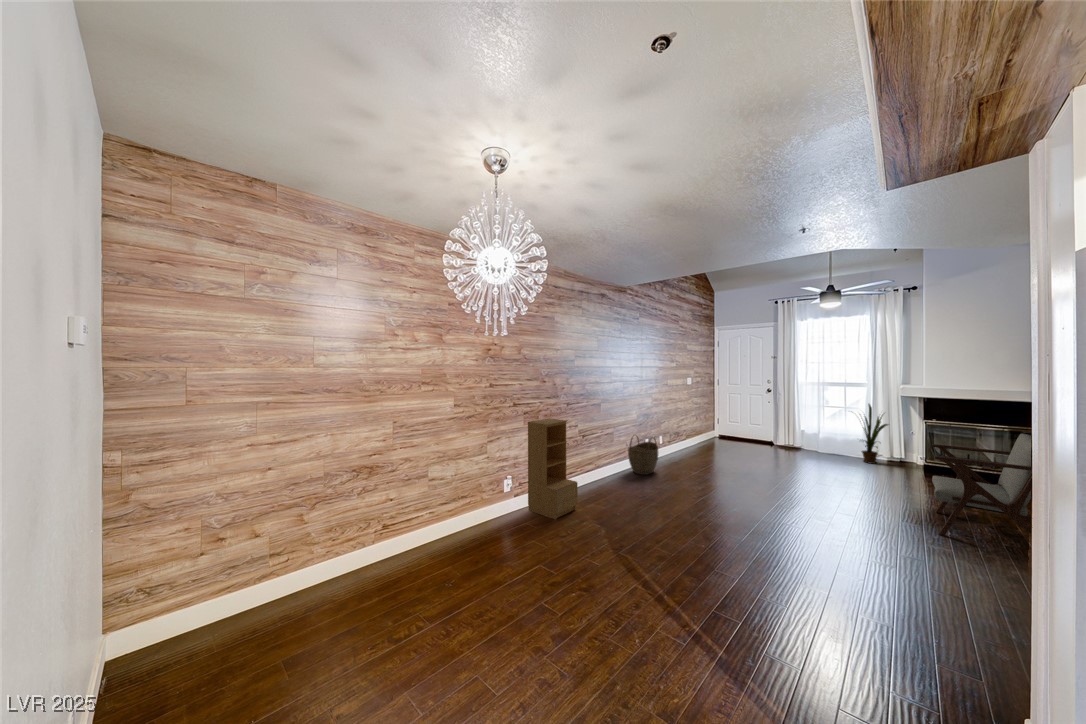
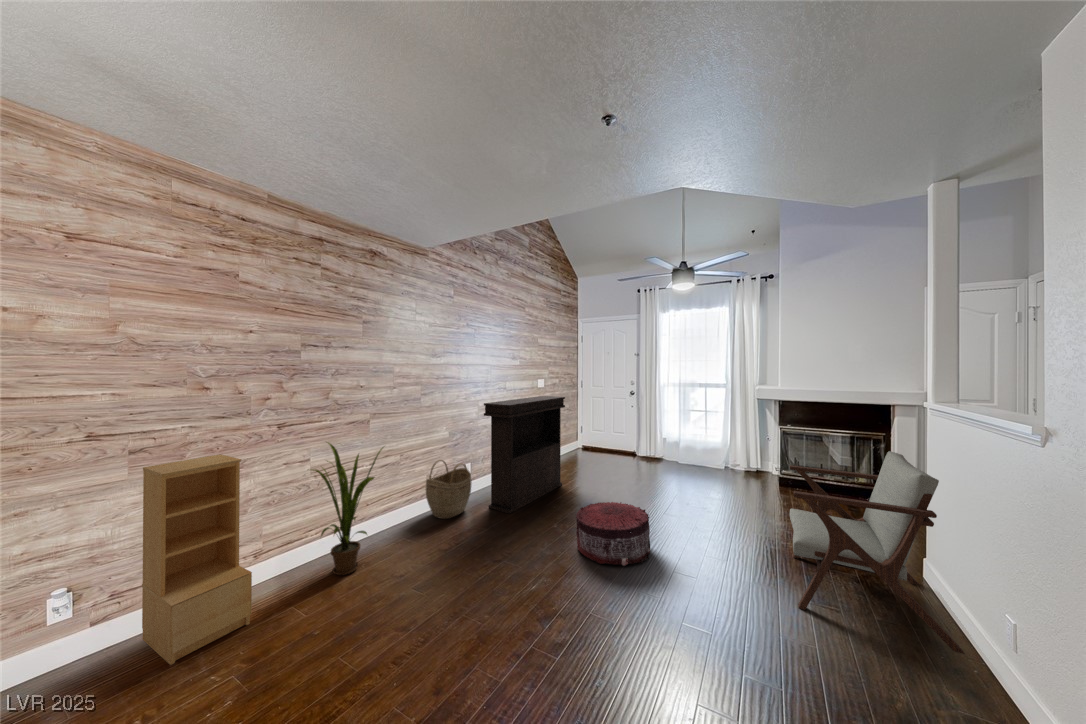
console table: none [667,391,721,475] -> present [484,396,565,514]
house plant: present [862,404,888,464] -> present [313,442,383,575]
pouf: none [752,467,814,506] -> present [576,502,650,566]

